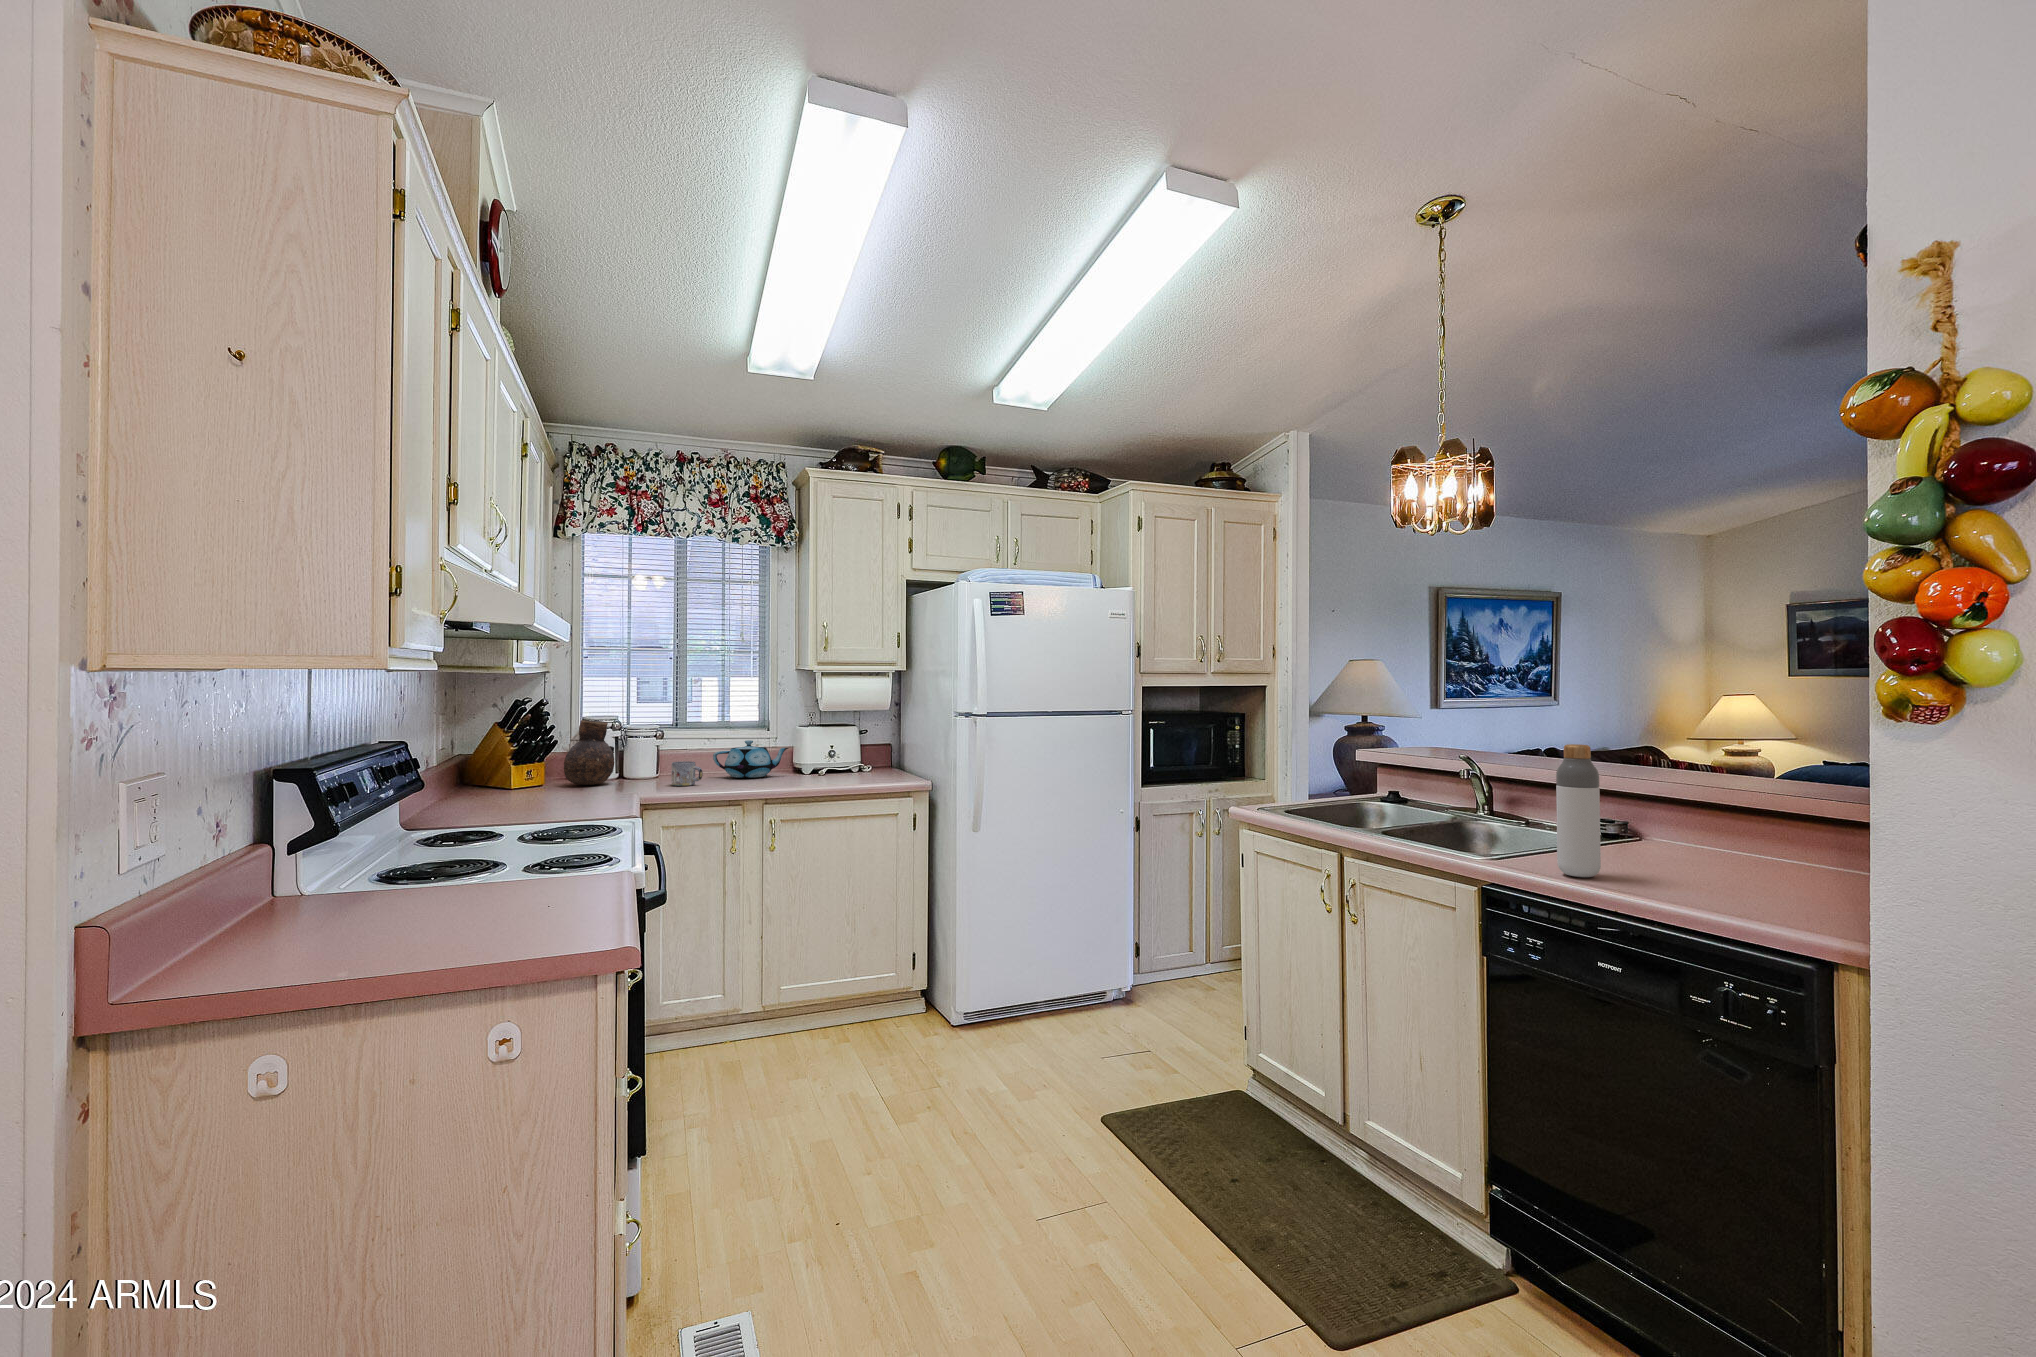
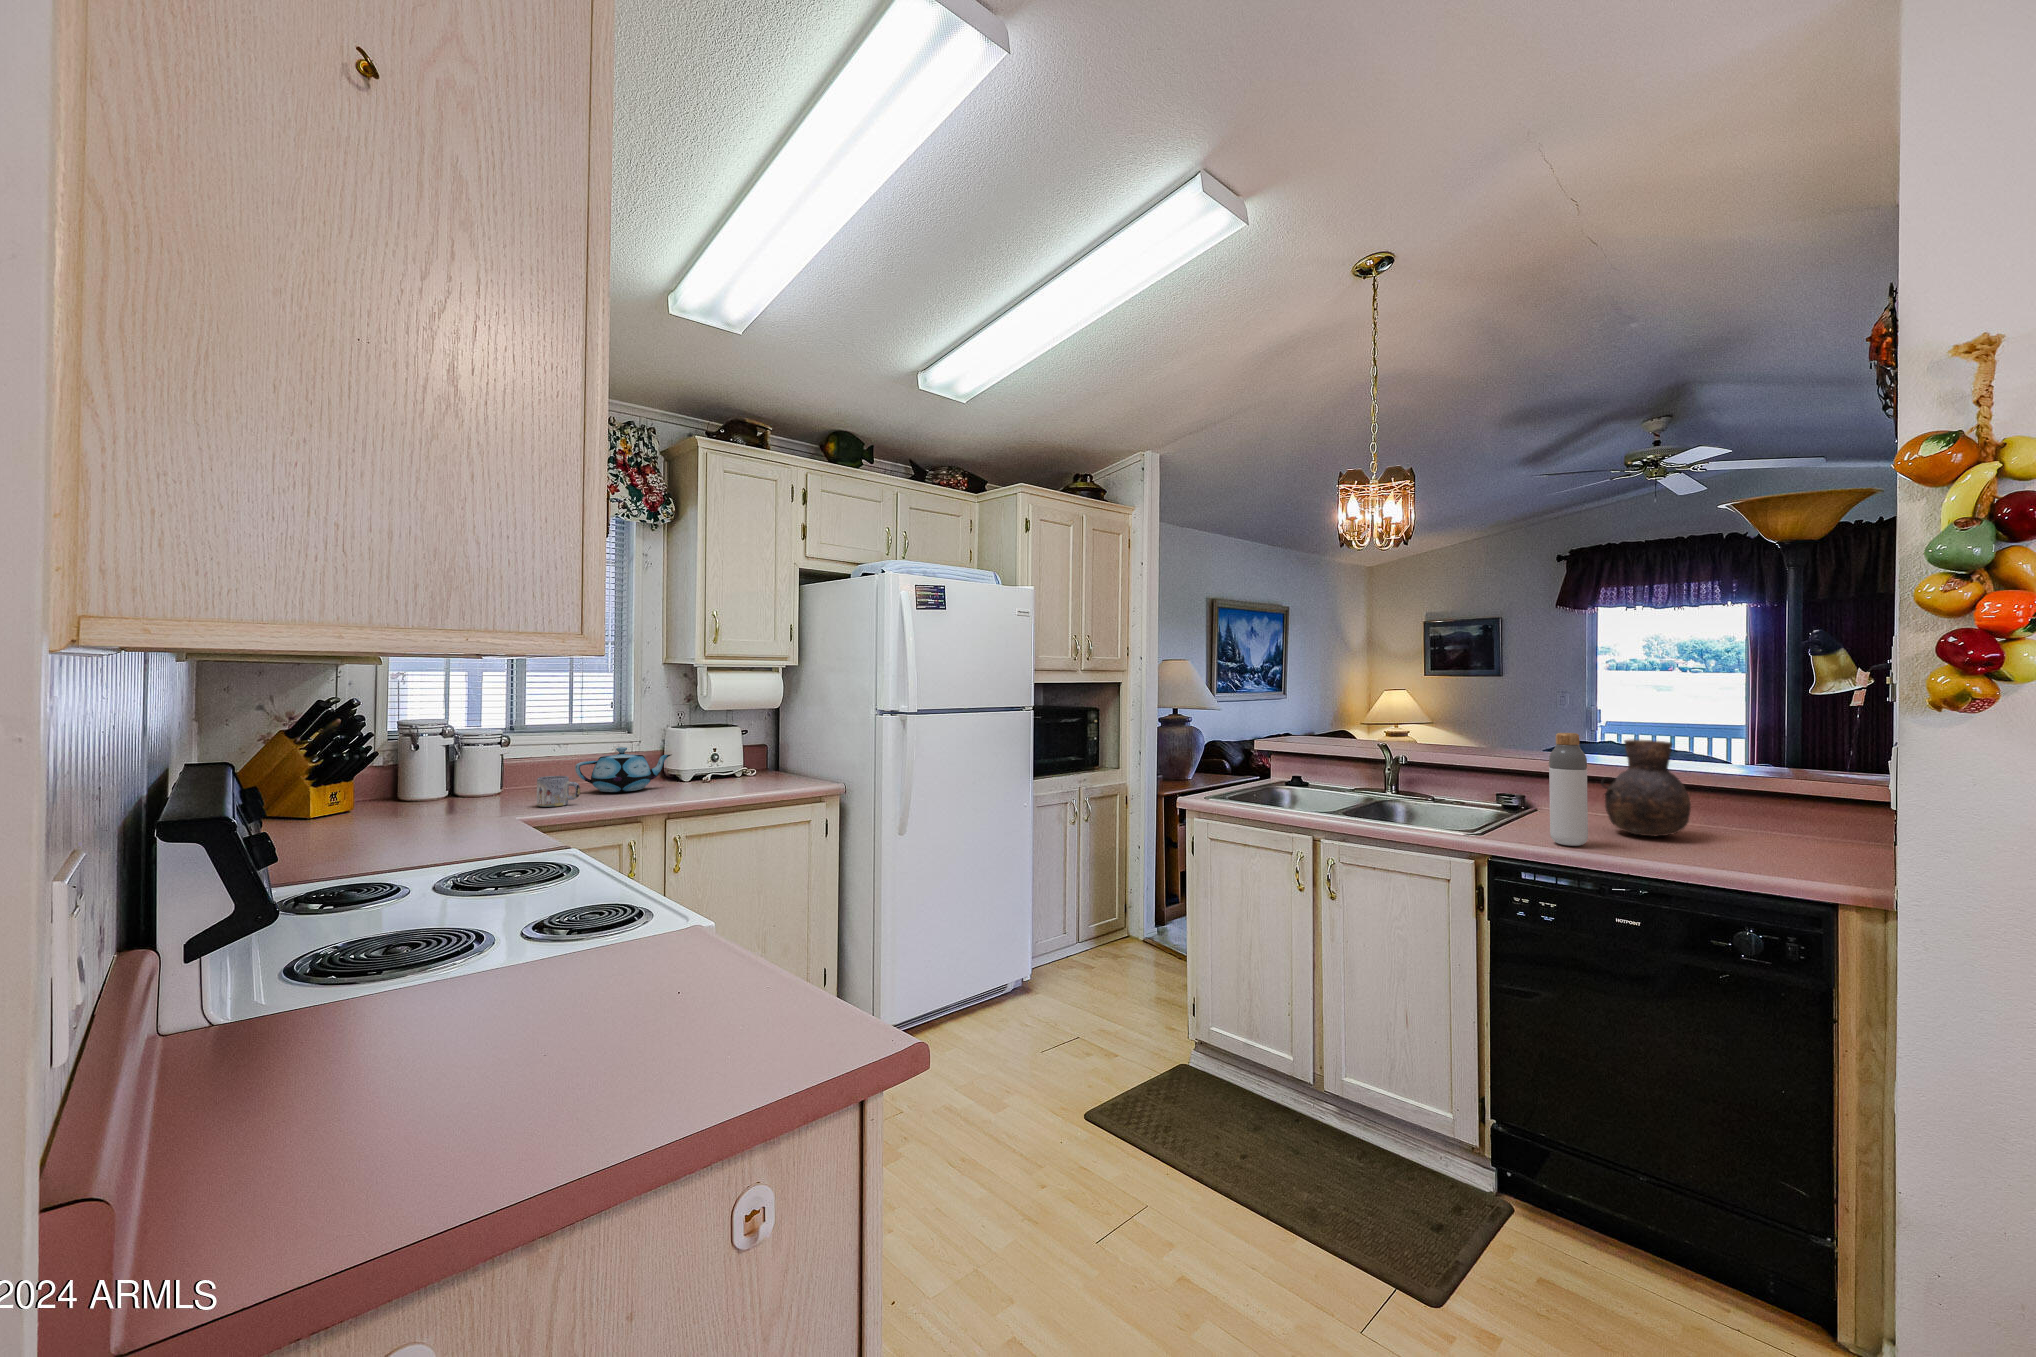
vase: present [564,720,615,785] -> present [1601,739,1691,836]

